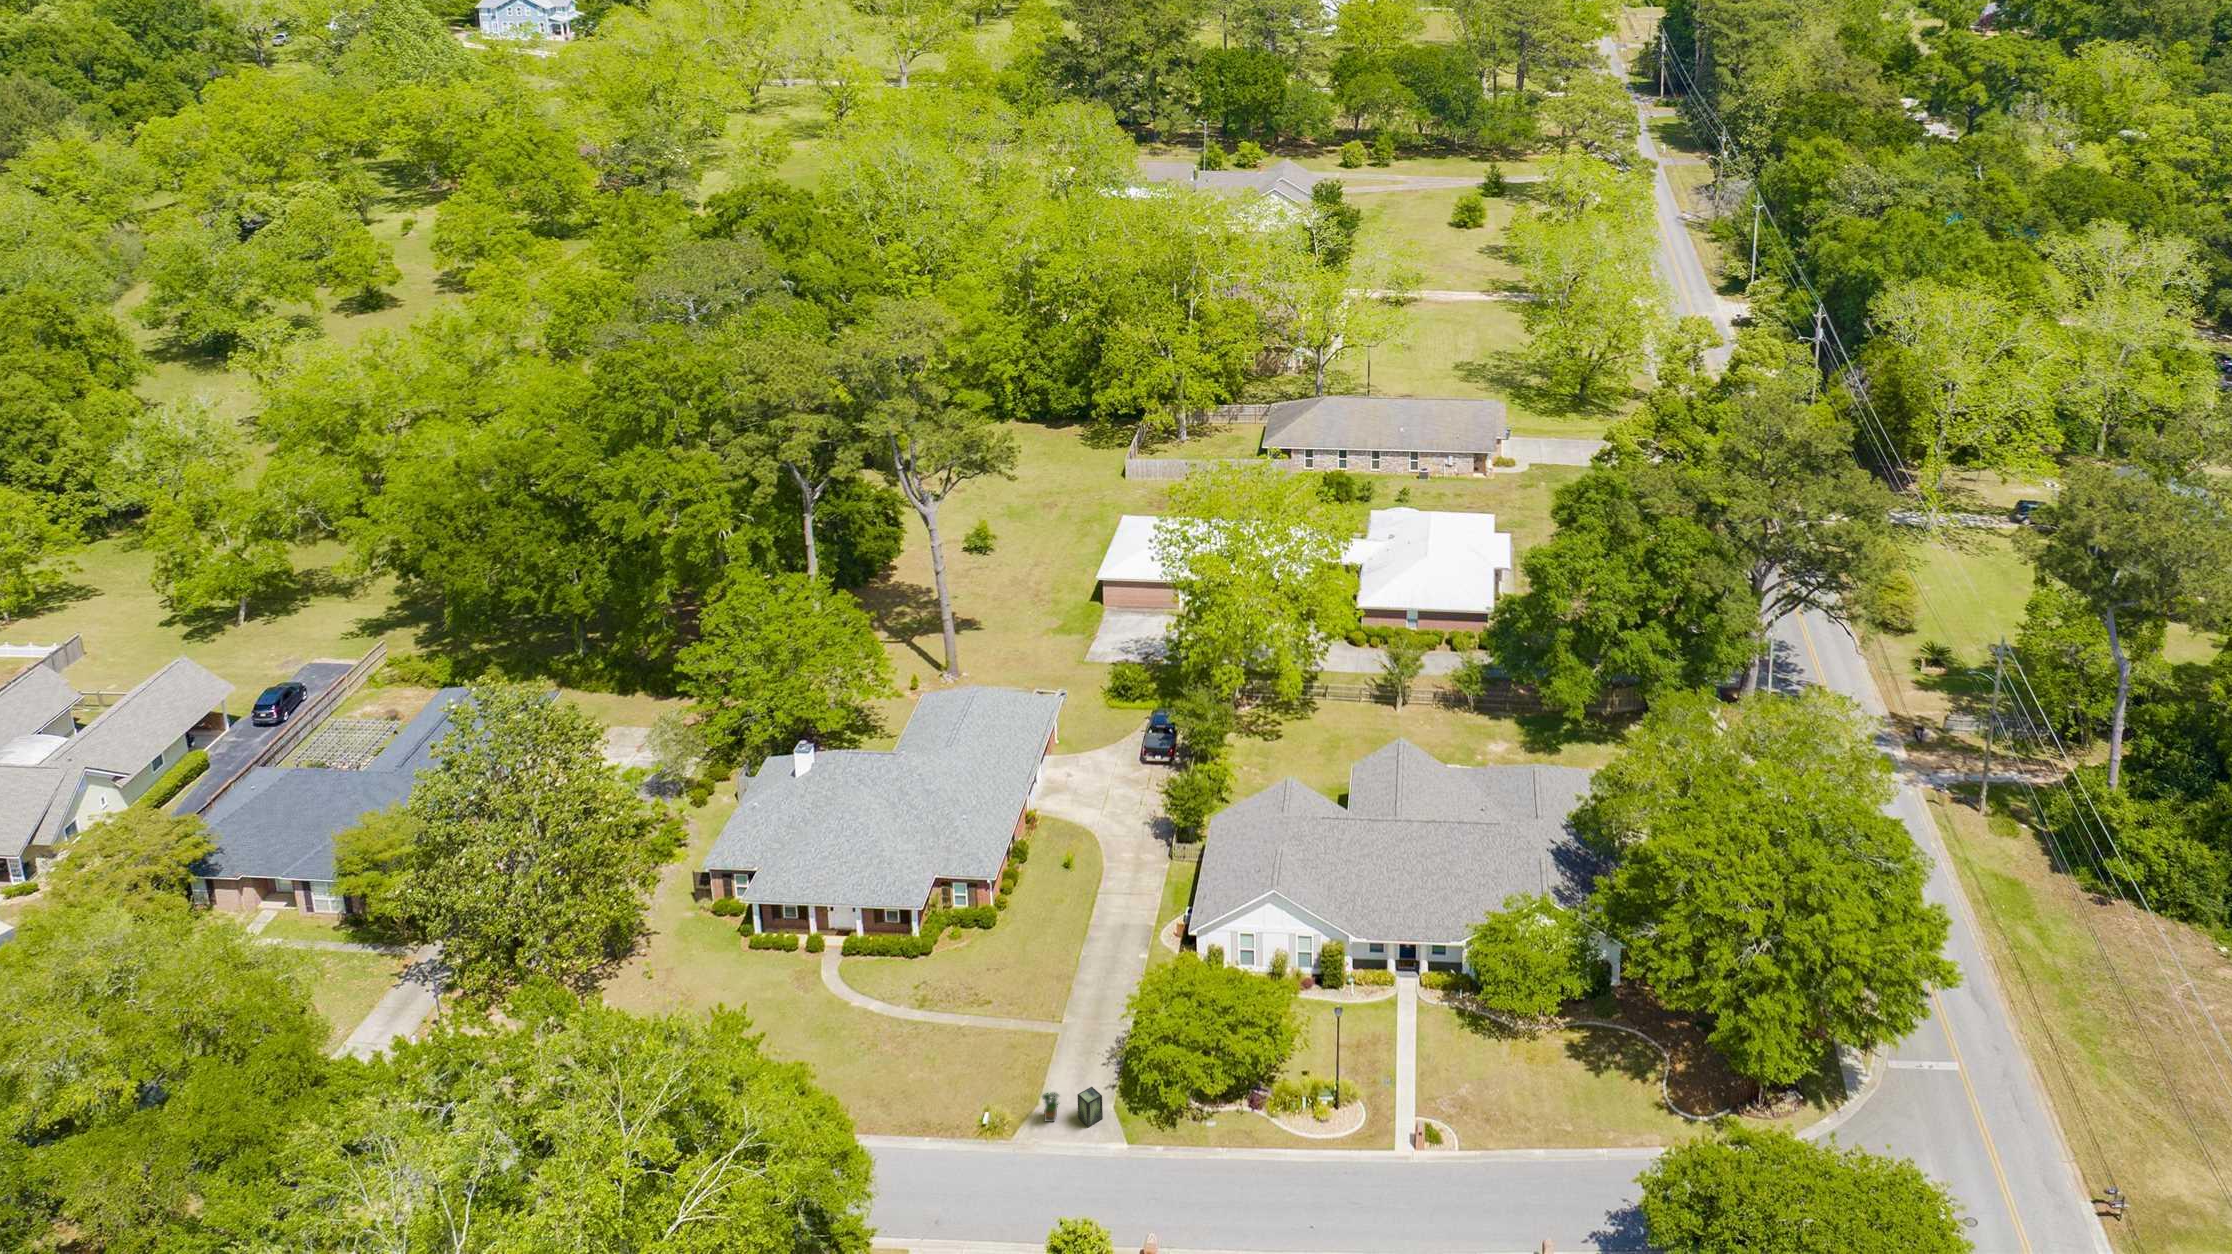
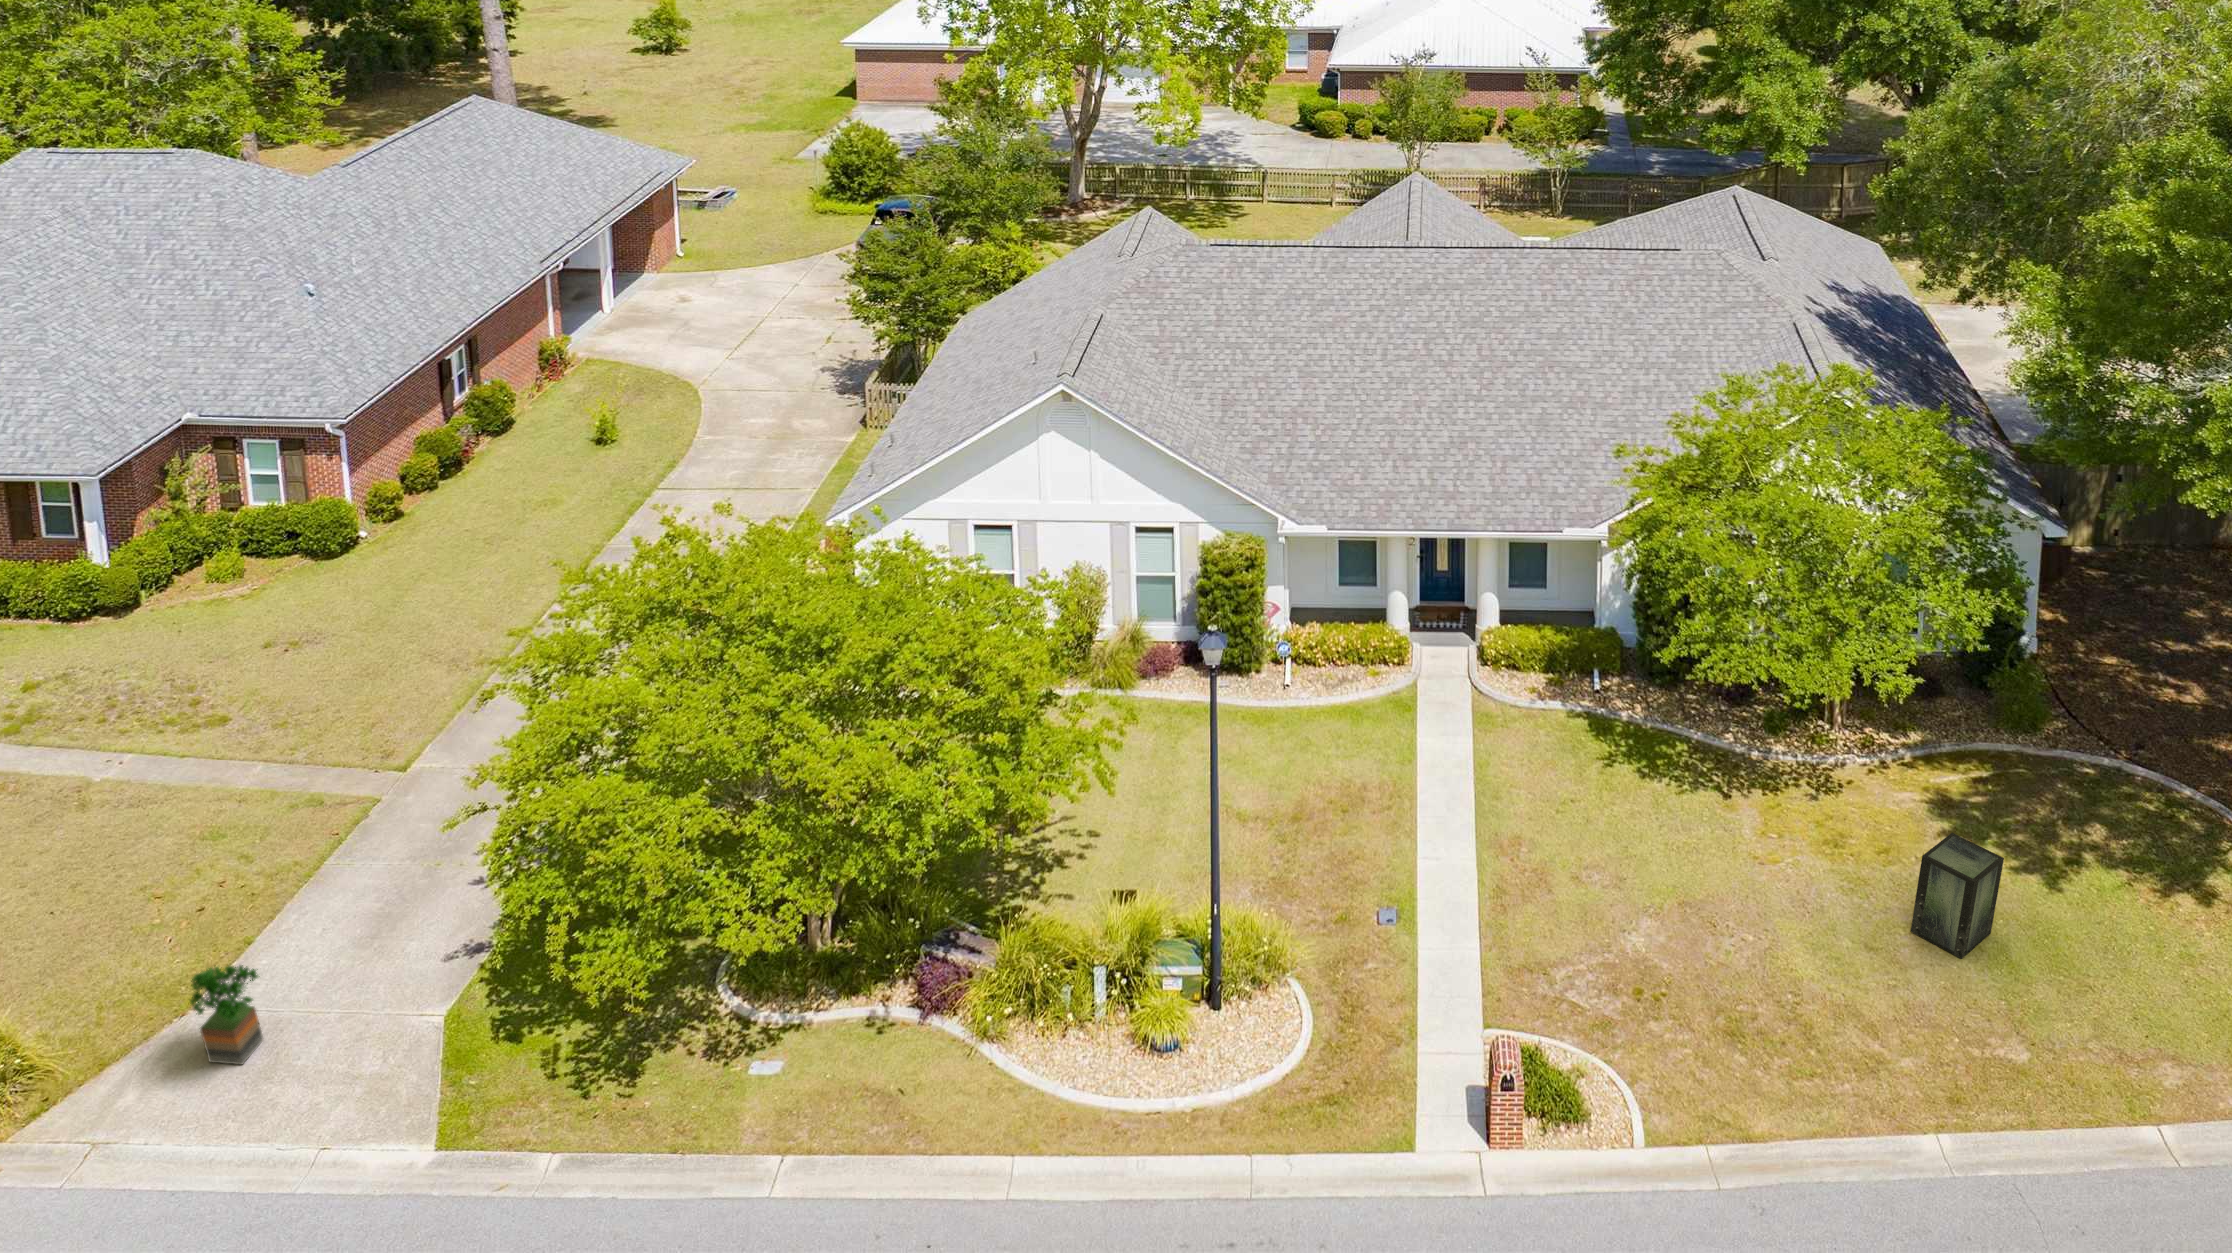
storage box: present [1077,1087,1103,1127] -> present [1911,833,2004,959]

